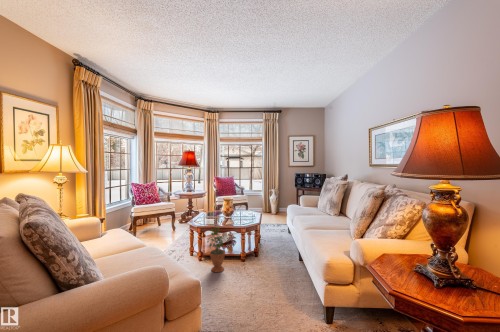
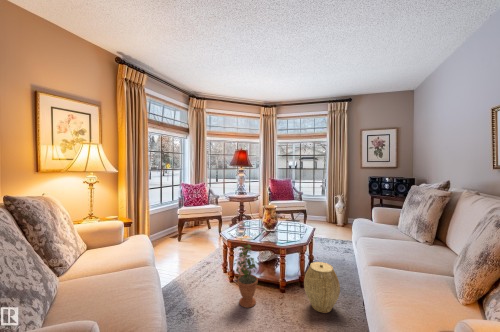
woven basket: none [258,234,281,267] -> present [304,262,340,313]

